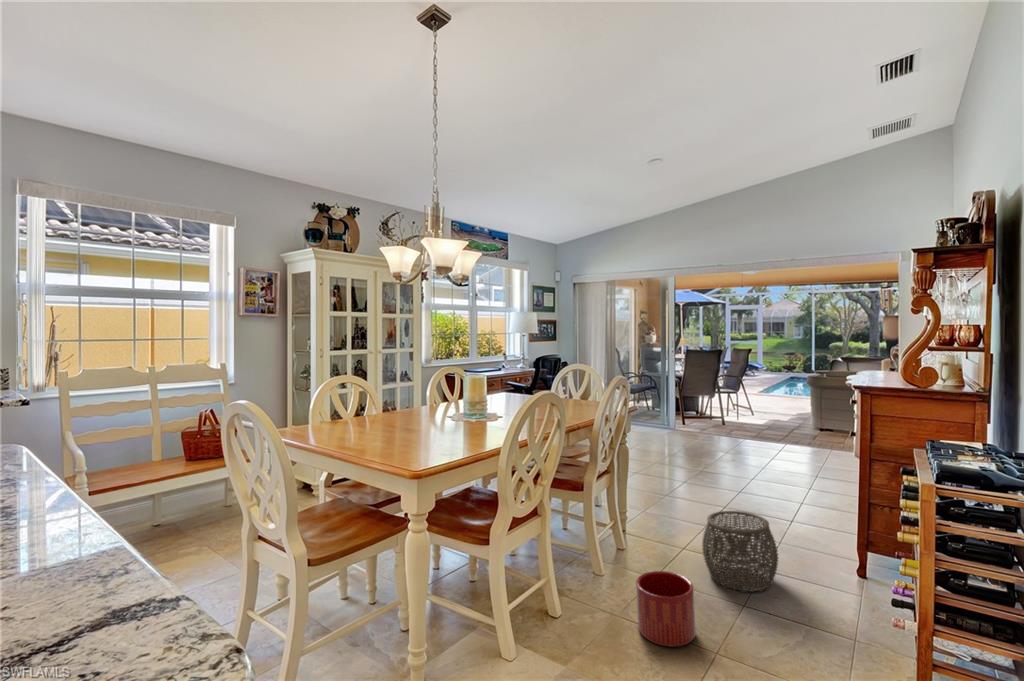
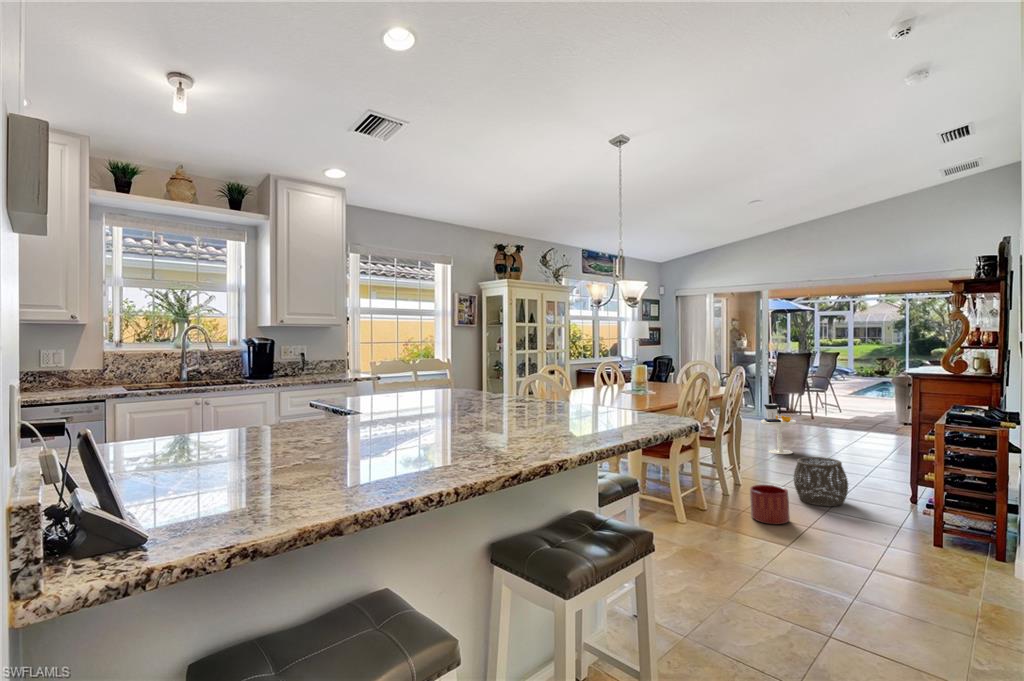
side table: none [665,419,707,485] -> present [761,404,796,454]

